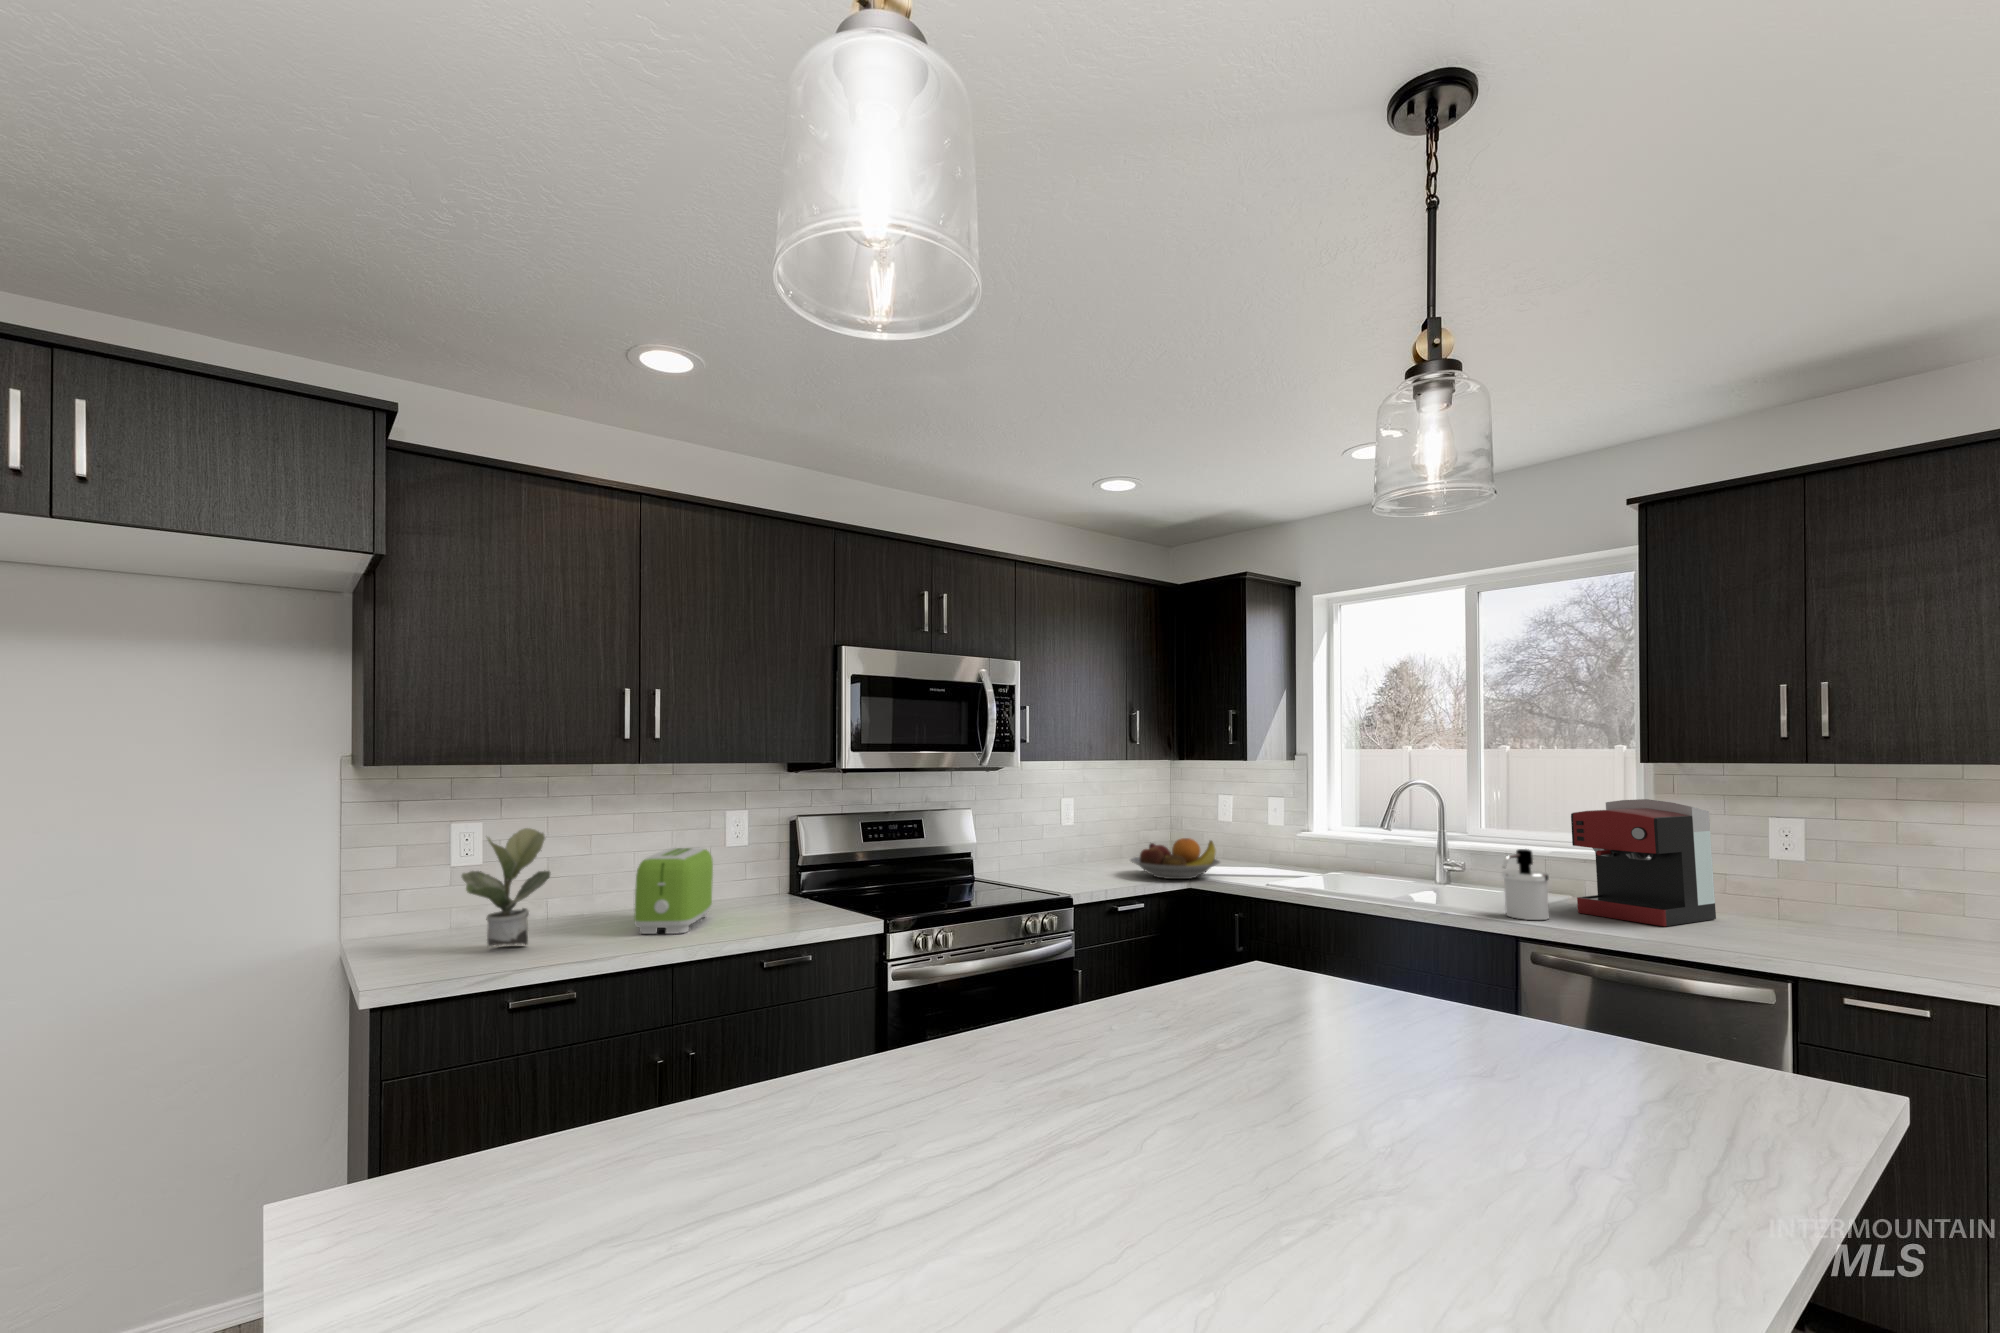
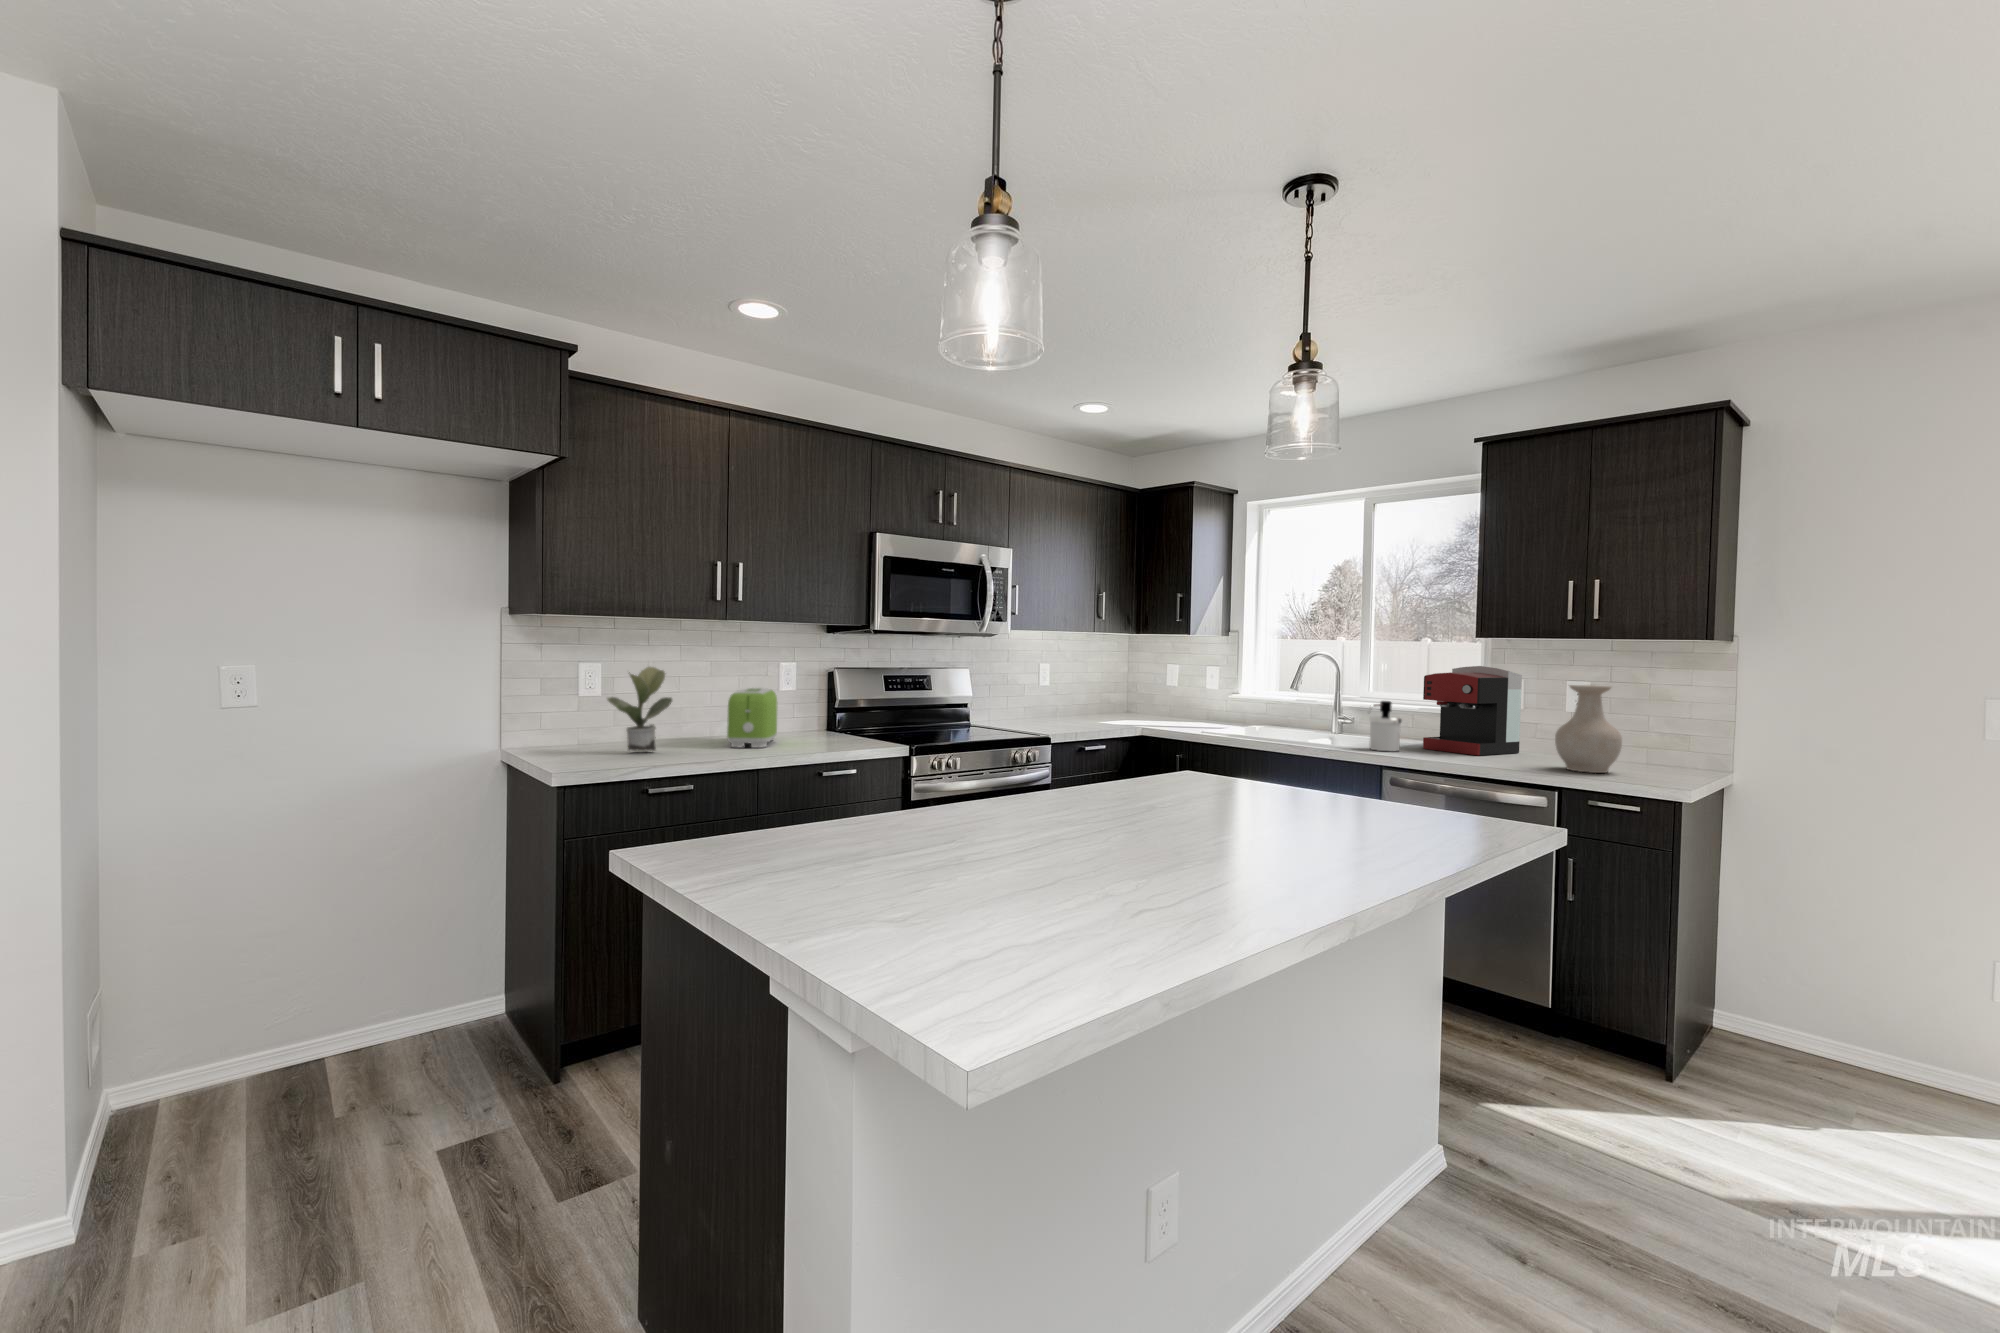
vase: none [1791,831,1902,963] -> present [1555,685,1622,773]
fruit bowl: present [1131,838,1220,879] -> none [1093,696,1164,727]

